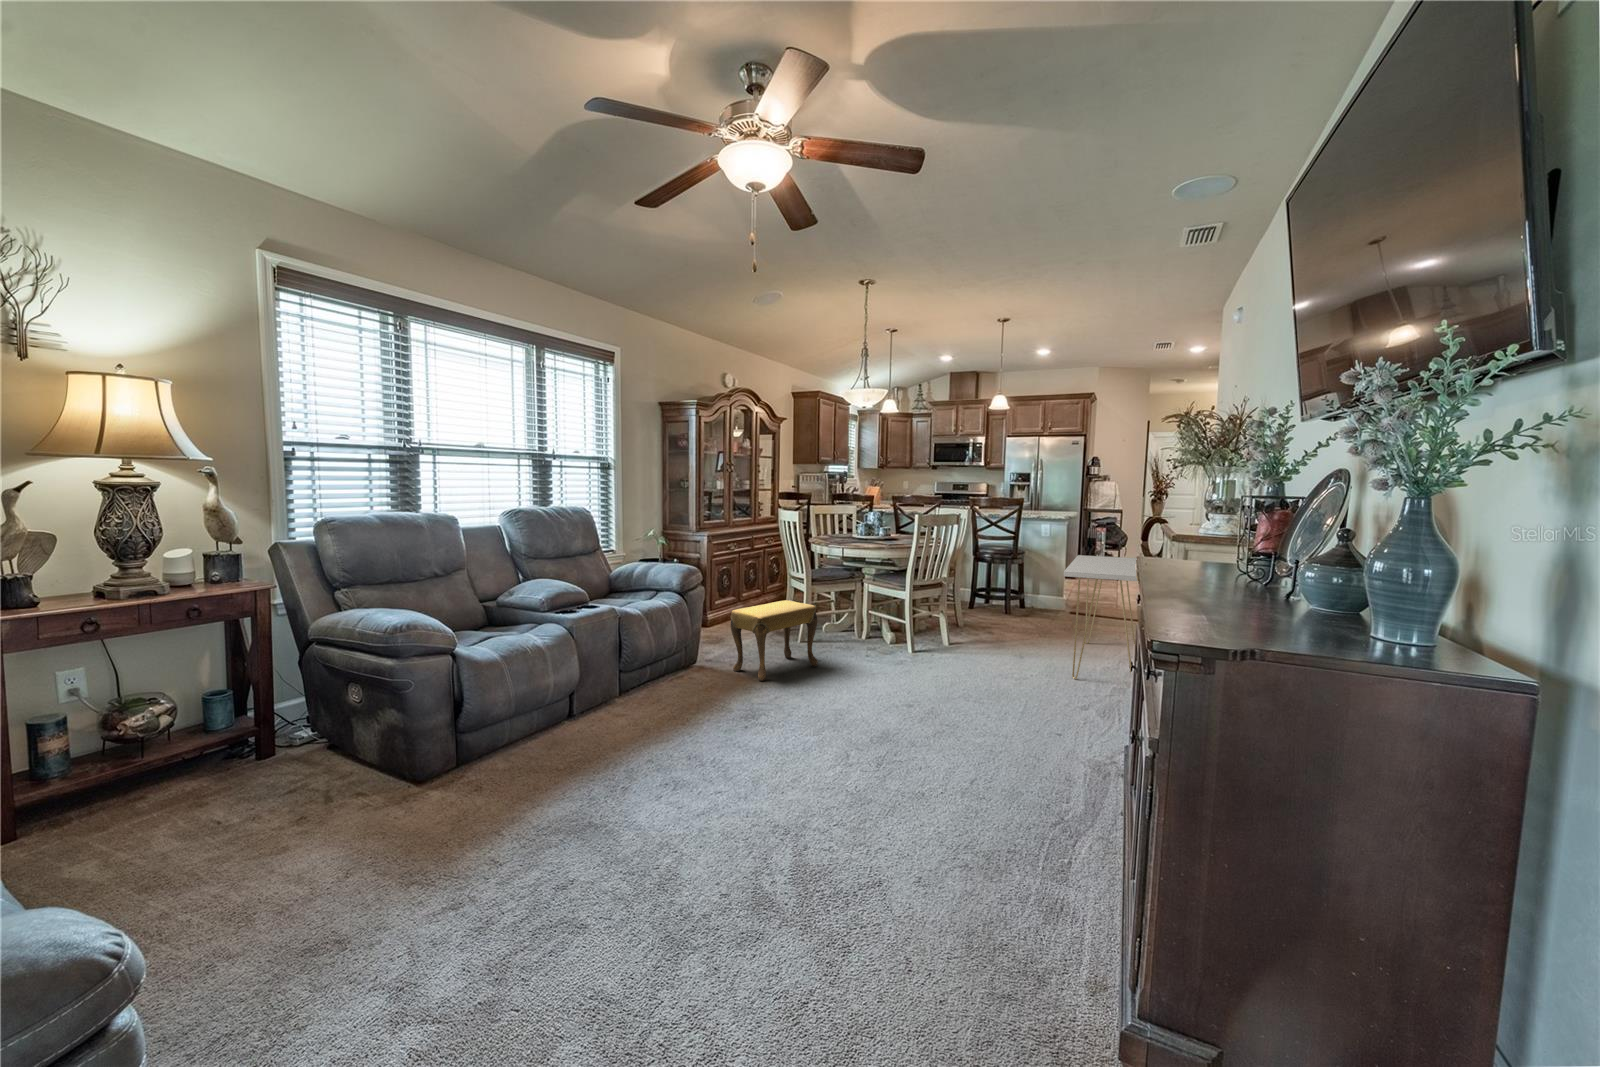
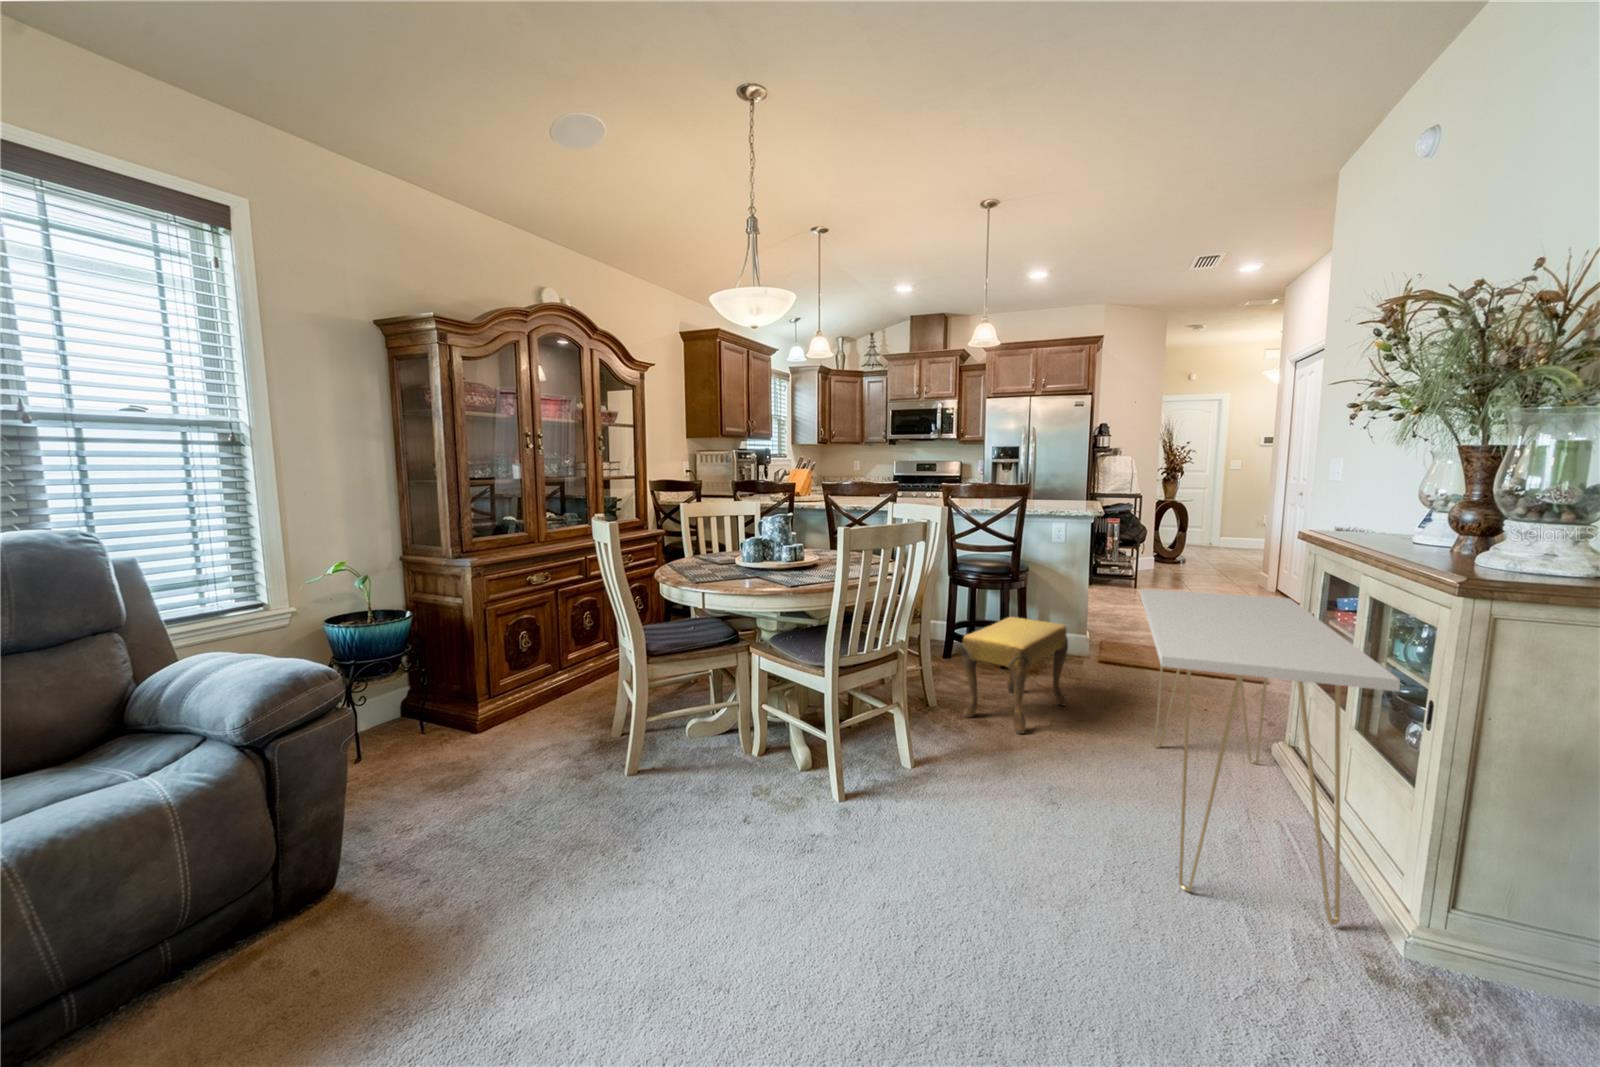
footstool: present [731,600,818,681] -> present [962,617,1068,734]

